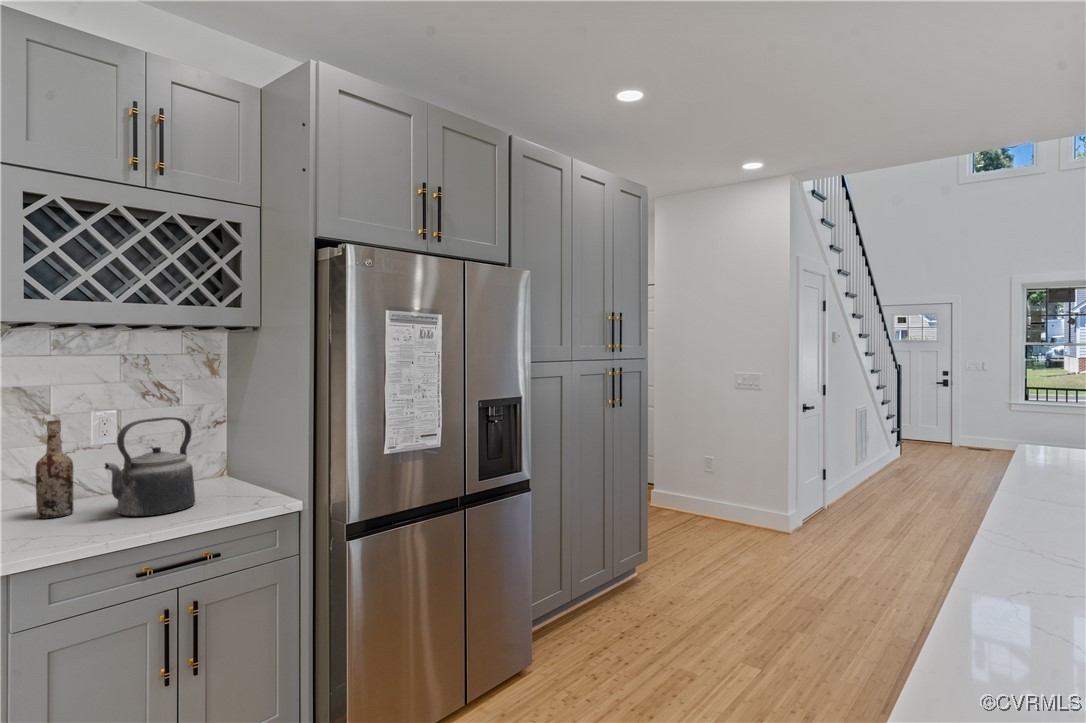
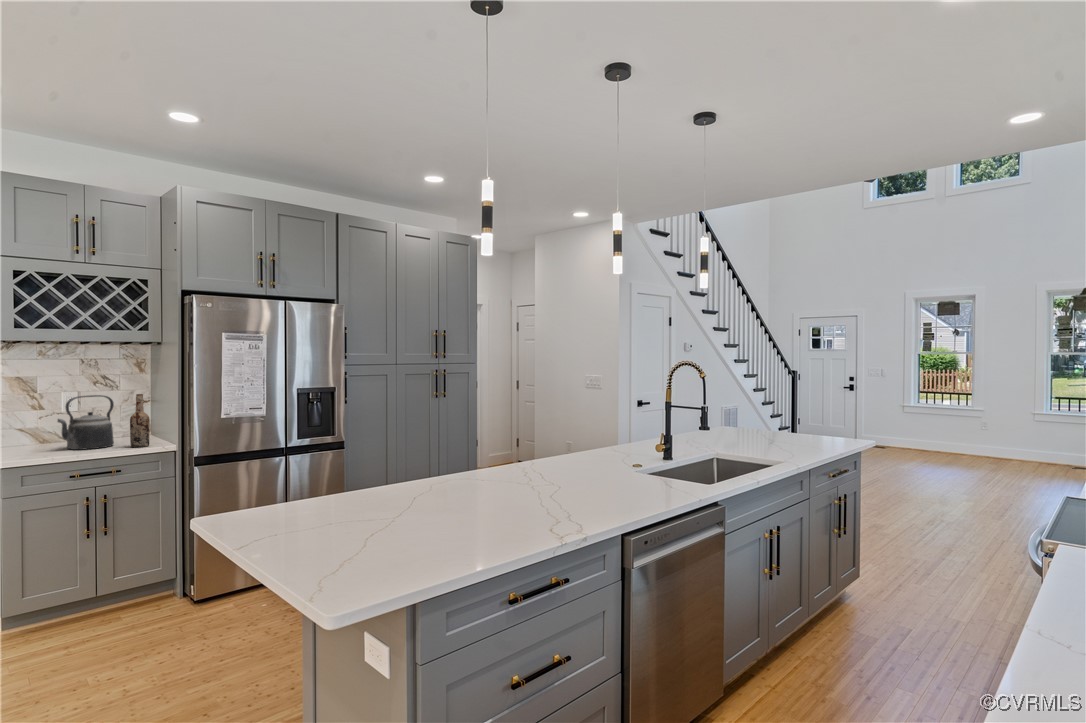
wine bottle: present [36,420,73,518] -> present [130,394,150,447]

